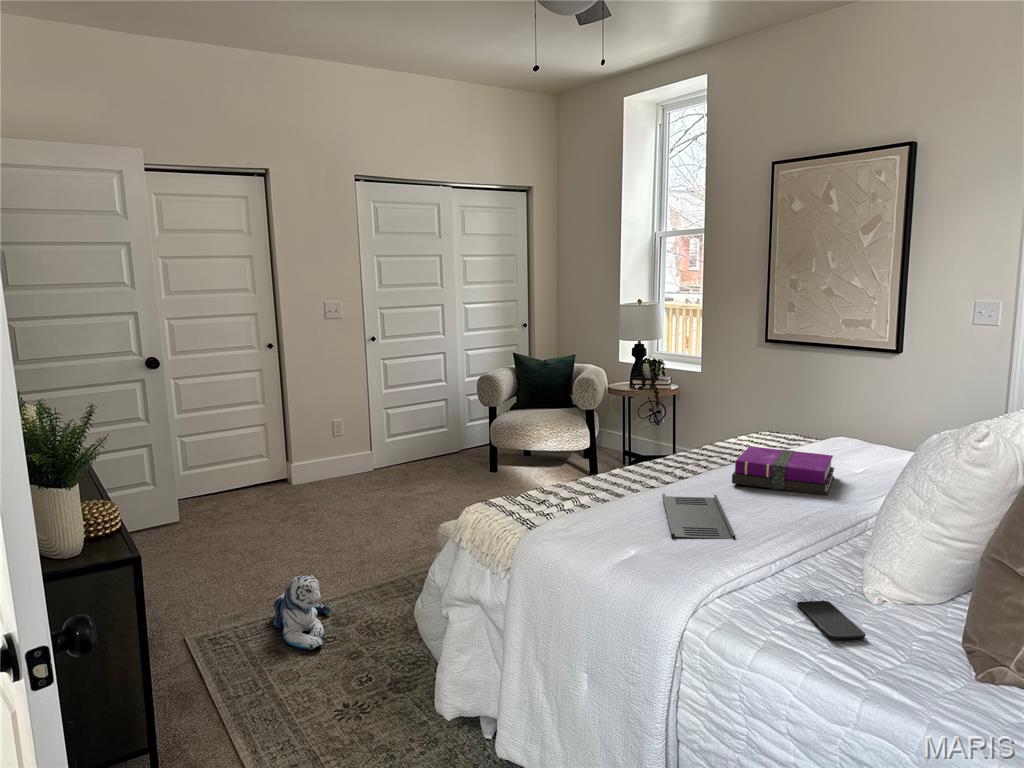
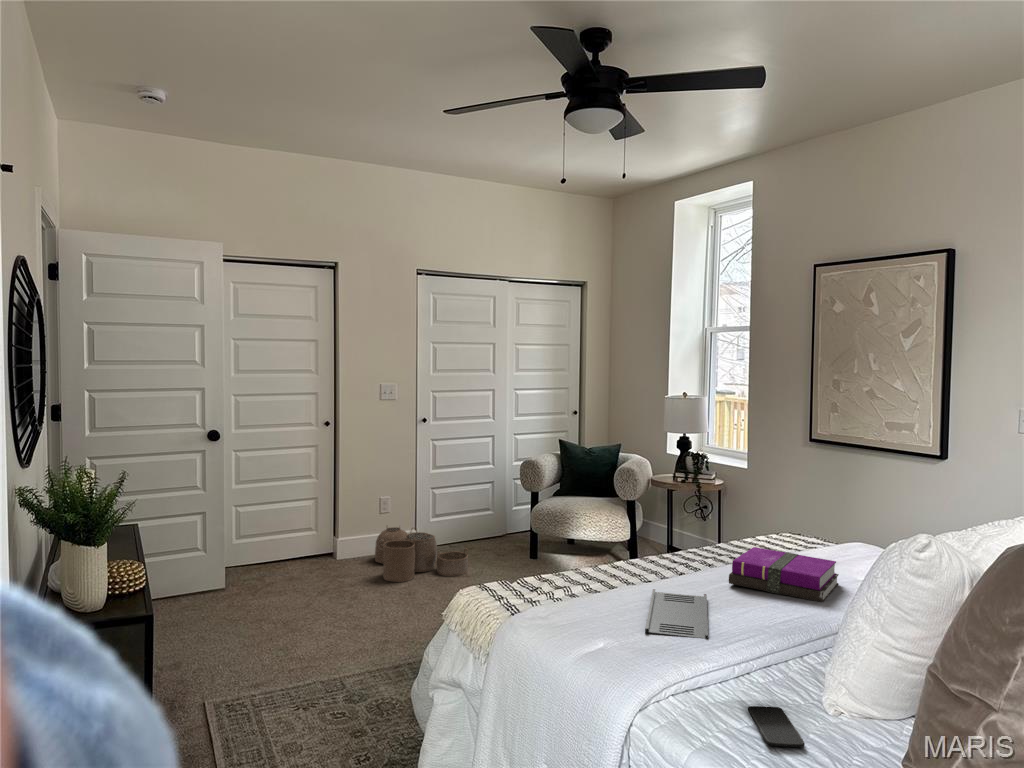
woven basket: none [333,446,432,503] -> present [375,527,468,582]
plush toy: present [273,574,330,650] -> none [287,647,344,723]

